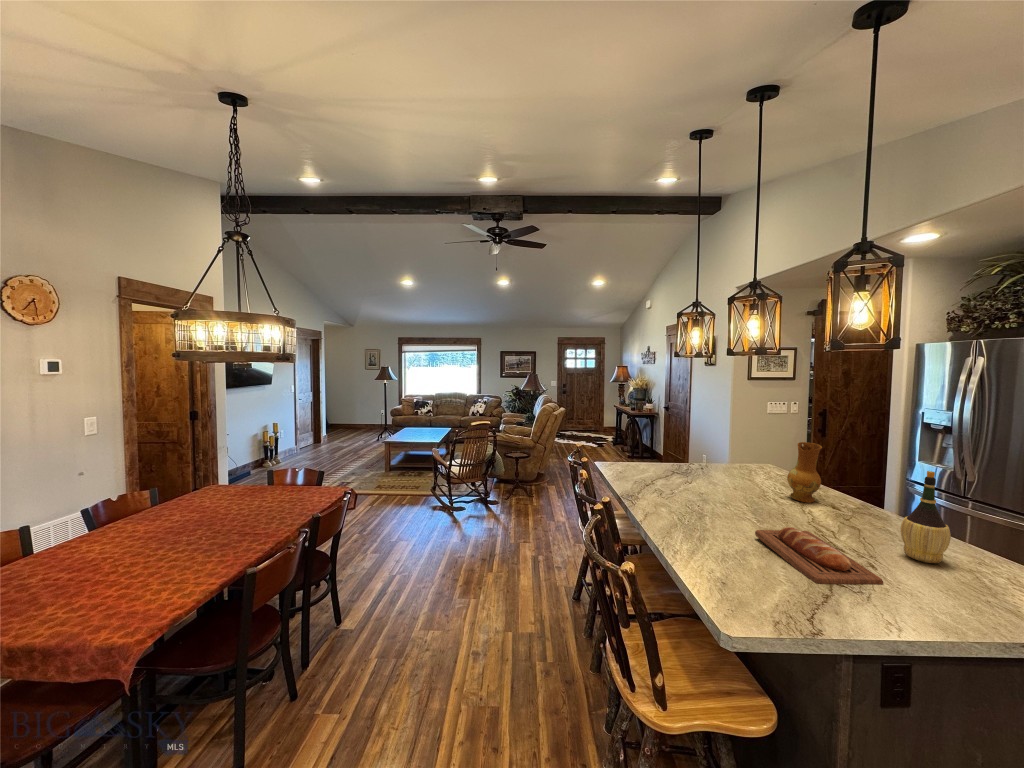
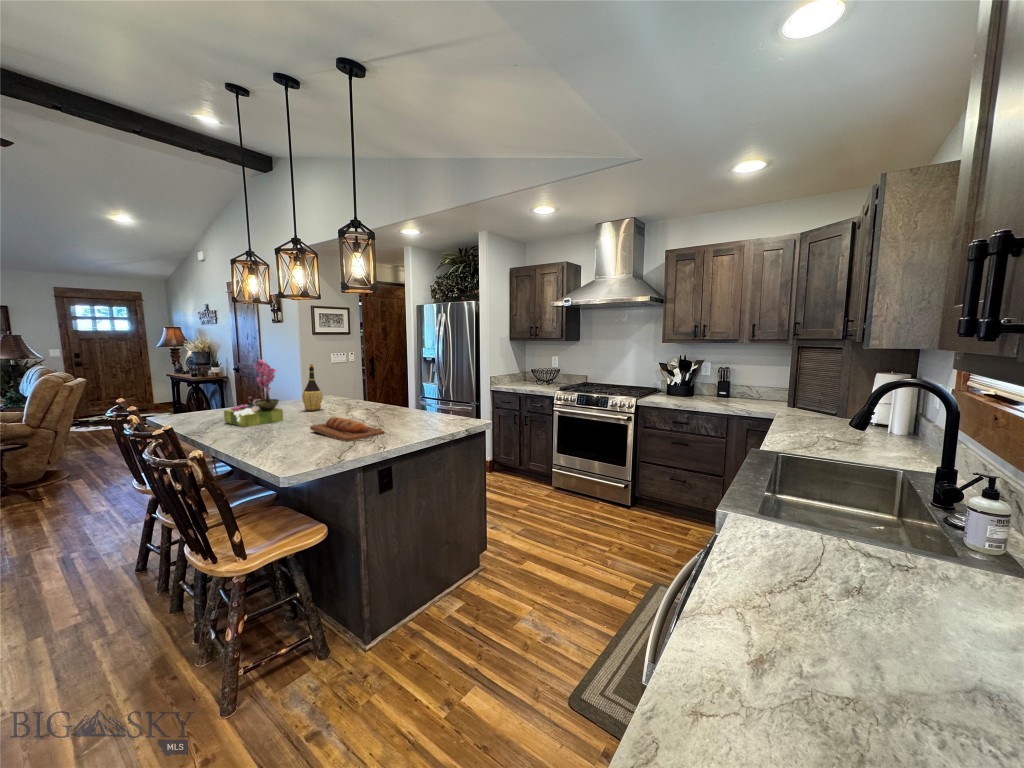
flower arrangement: none [656,424,718,504] -> present [224,360,283,427]
ceramic jug: present [787,442,822,503] -> none [337,366,359,410]
wine bottle: present [901,471,951,563] -> present [302,364,323,411]

